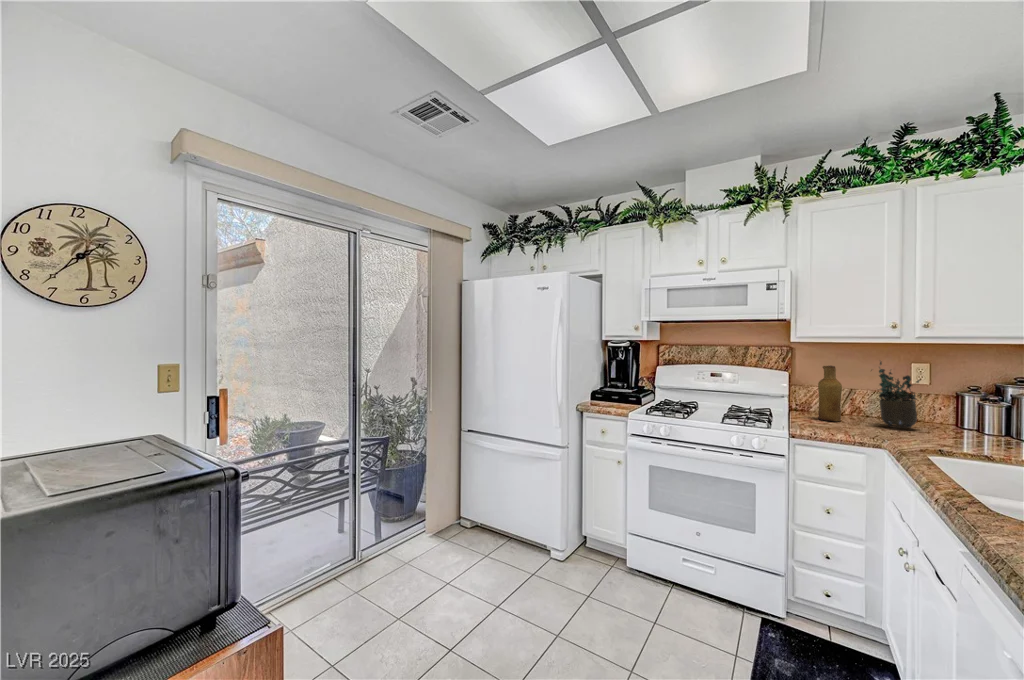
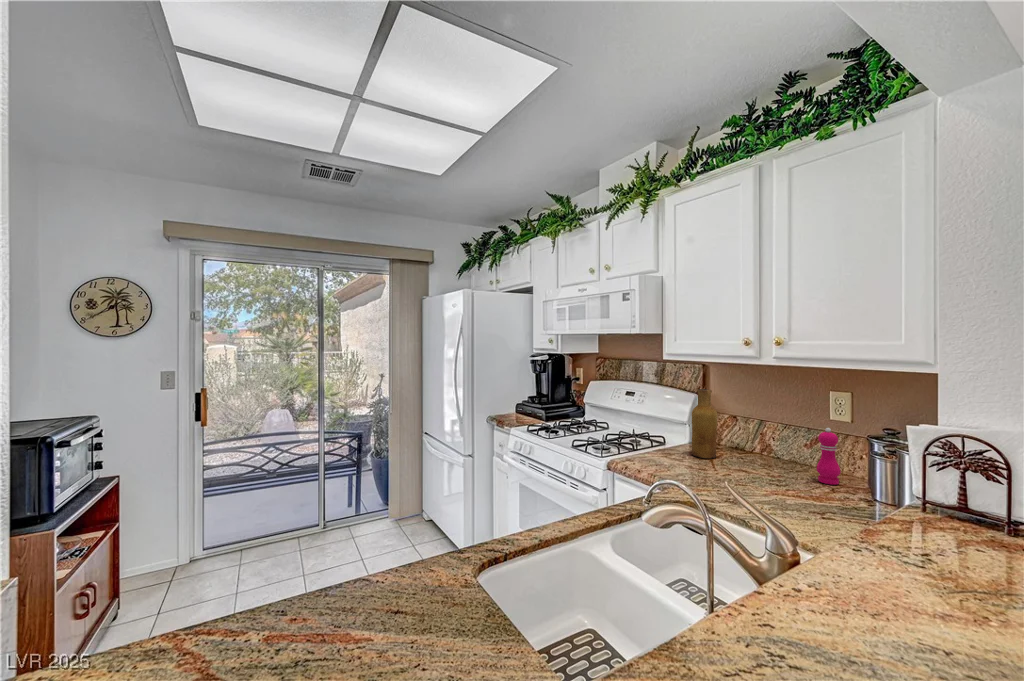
potted plant: present [879,362,920,428] -> none [726,384,796,474]
pepper mill: none [933,389,953,430] -> present [817,428,841,485]

